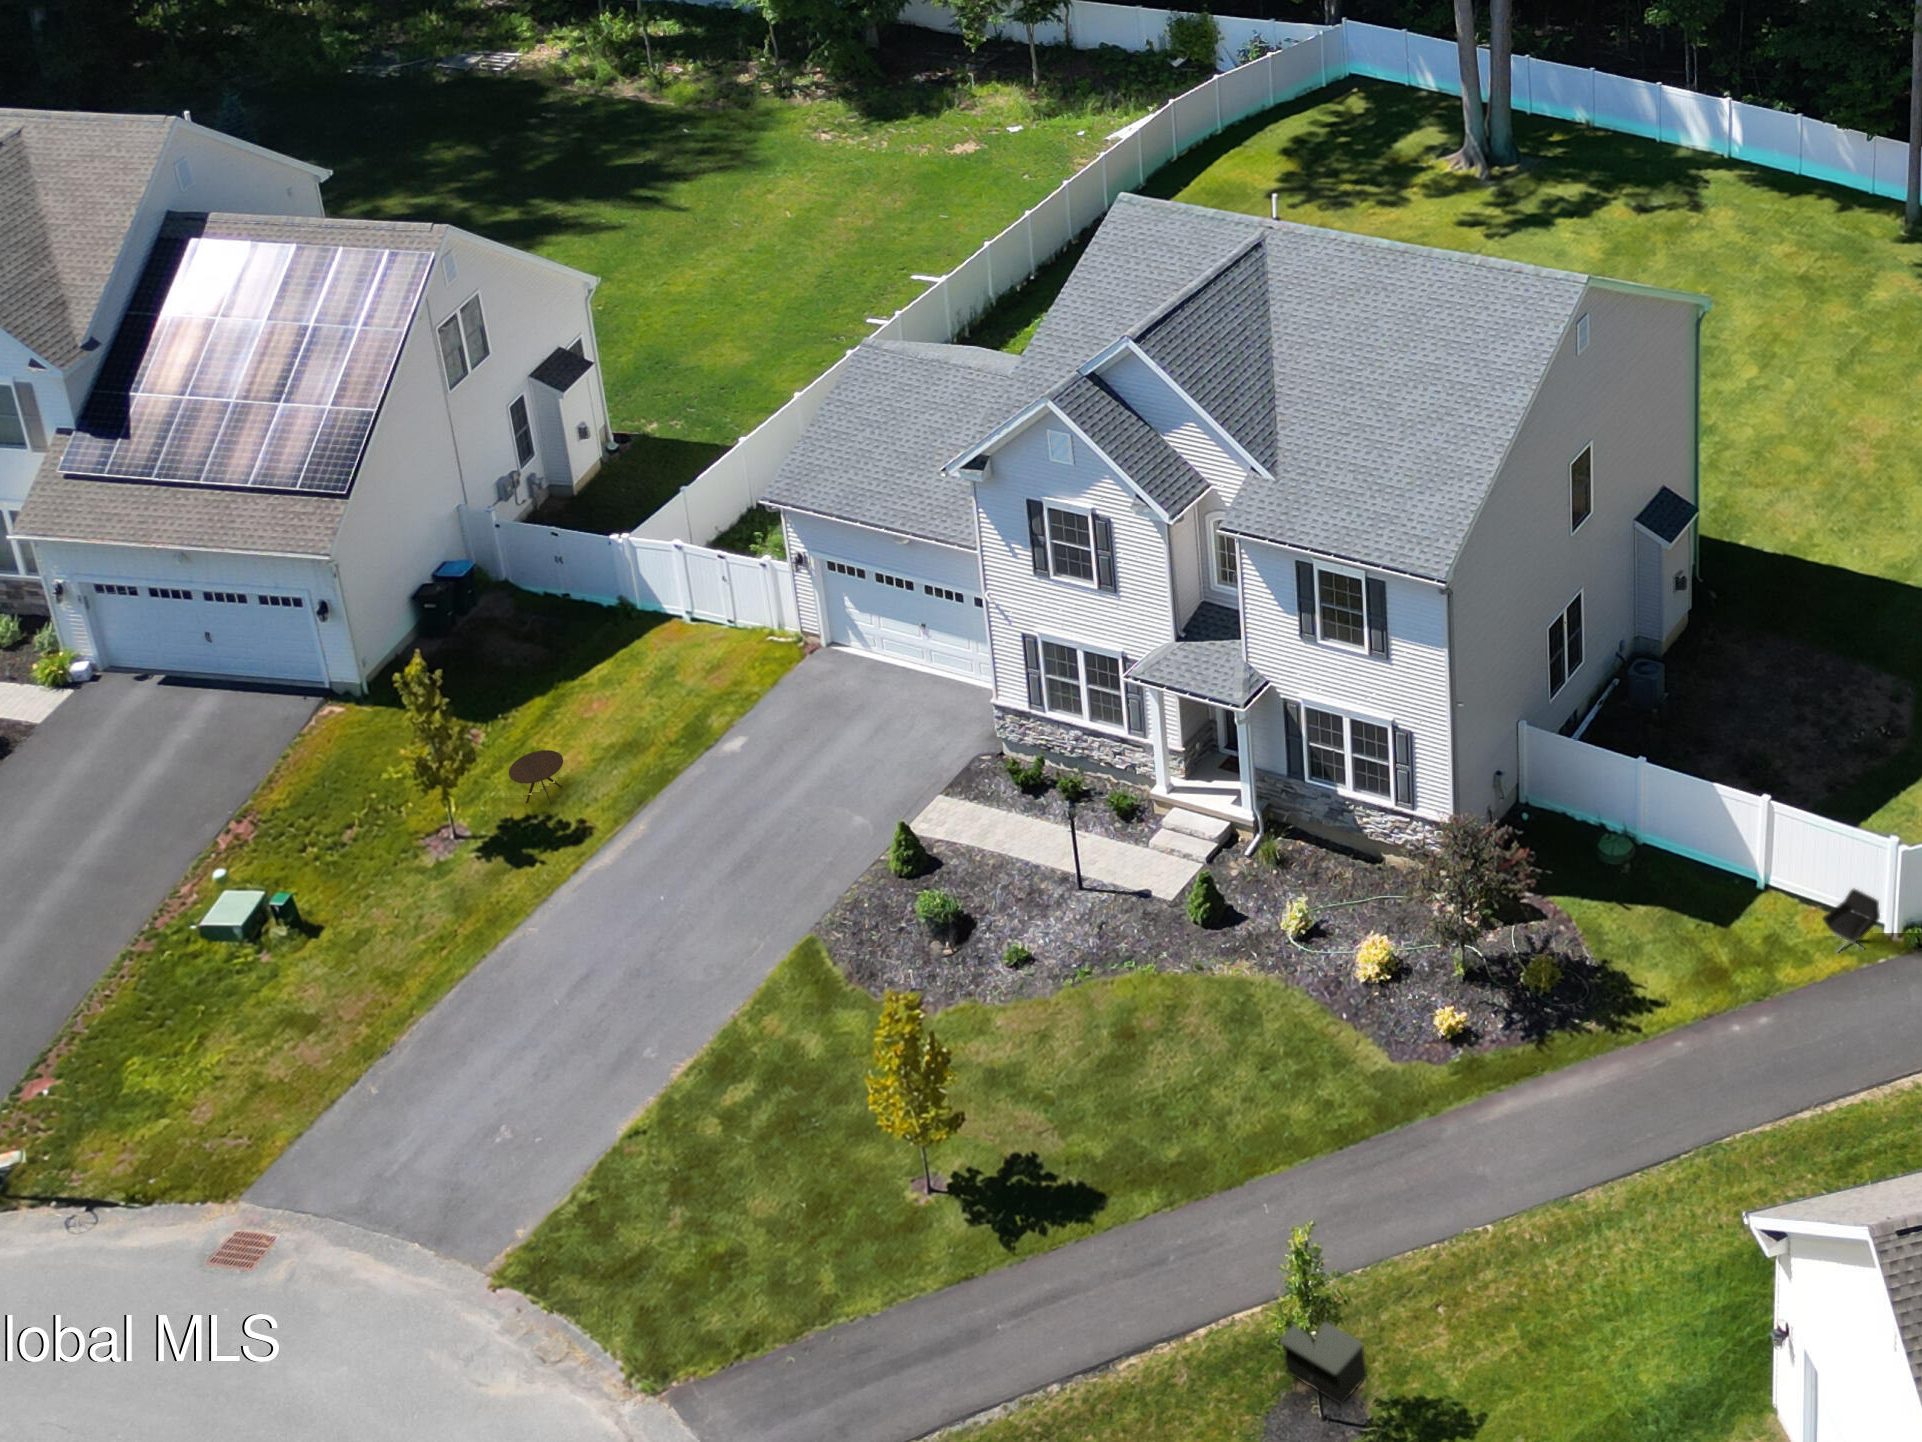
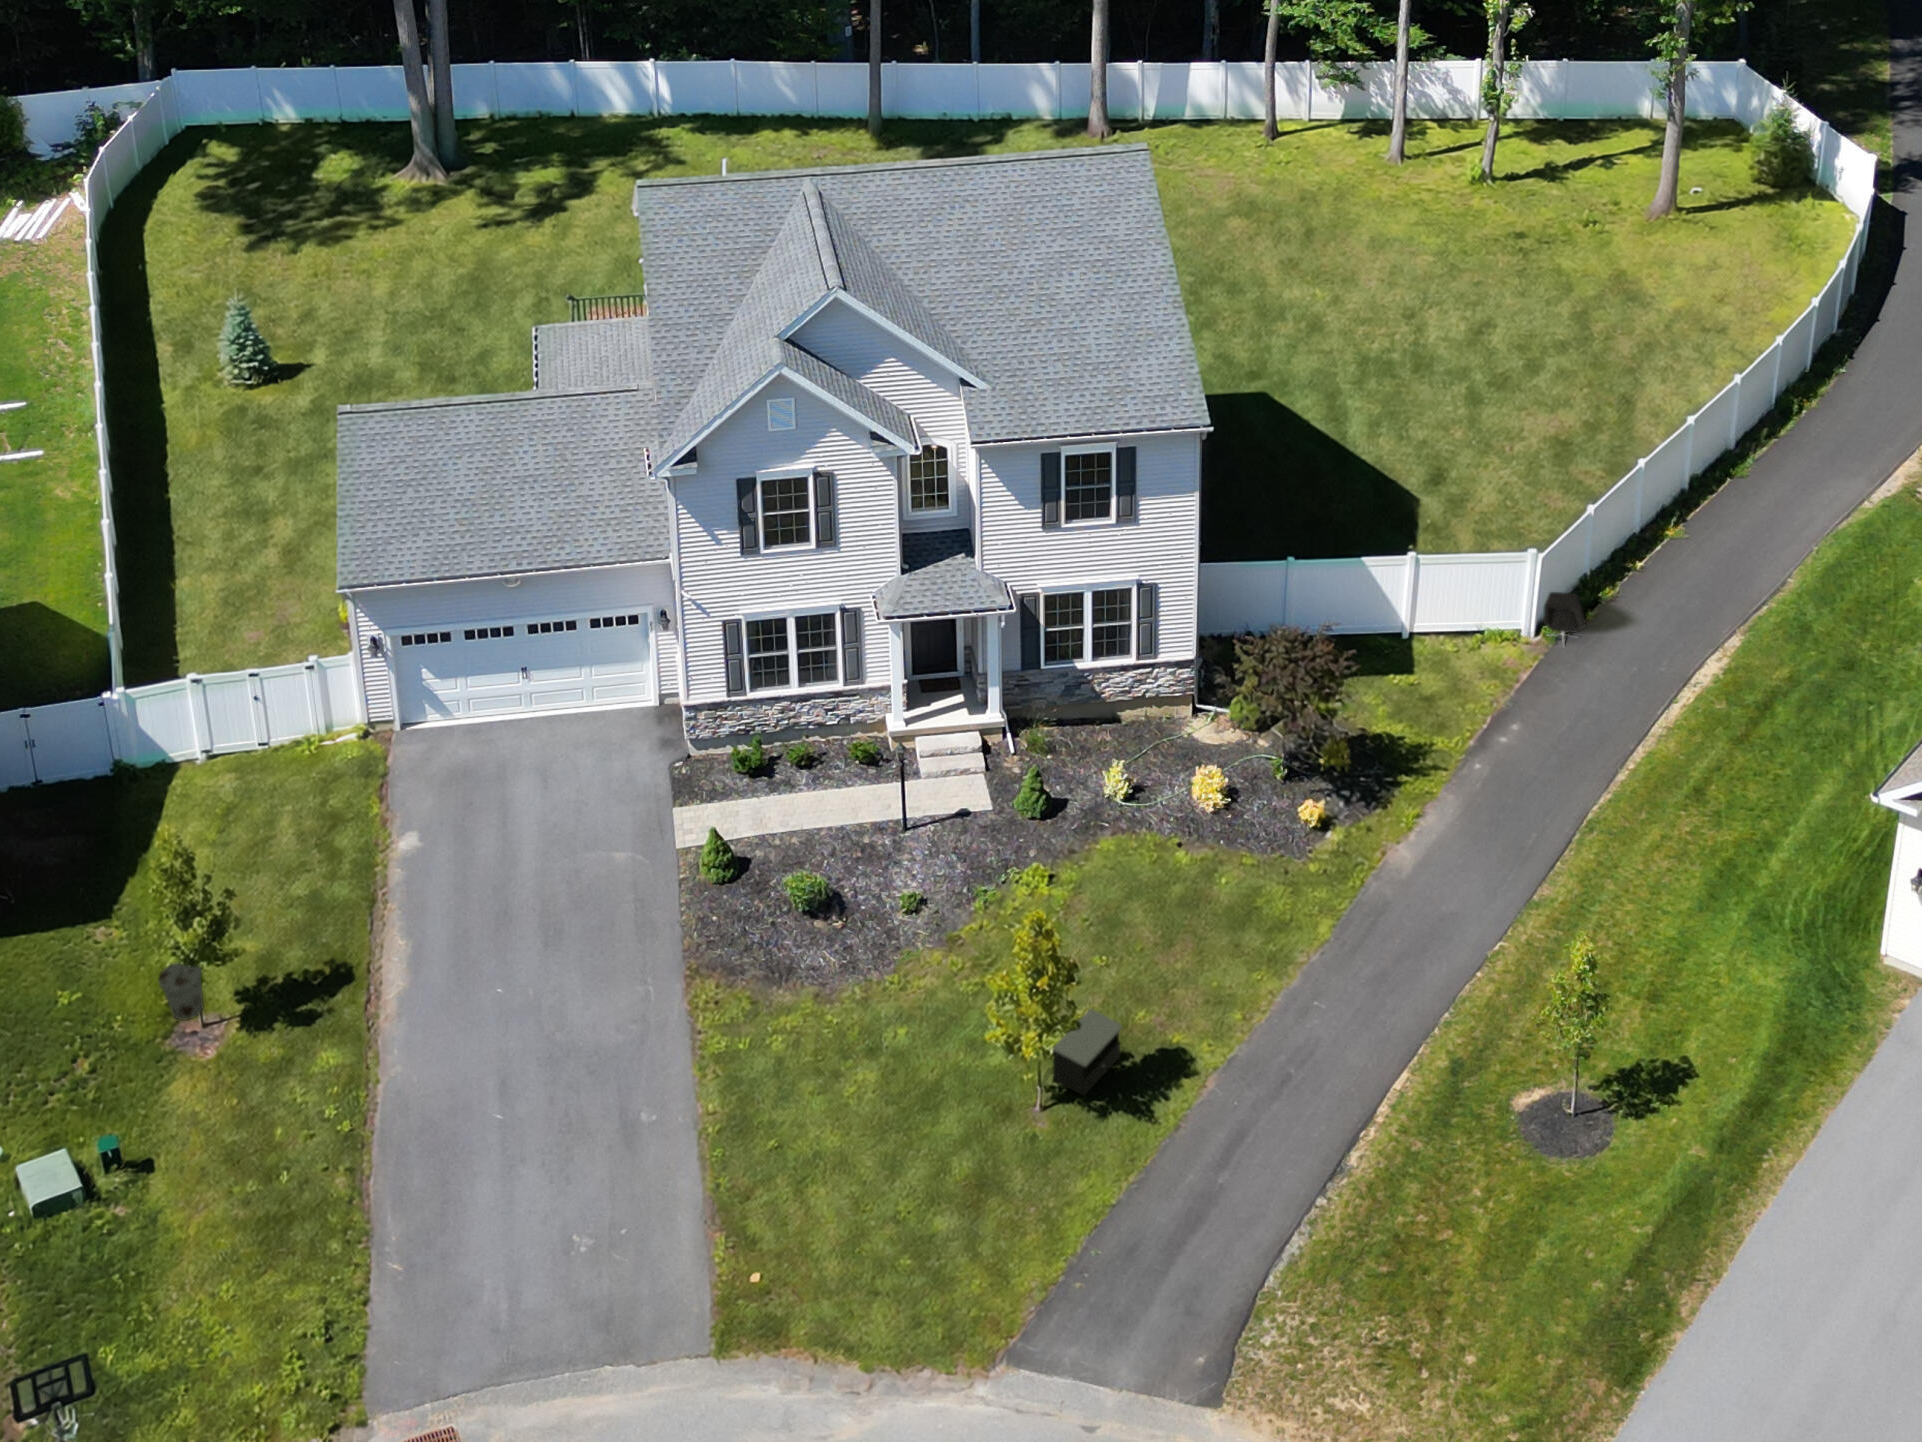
round table: present [509,750,563,803] -> none [220,909,282,975]
trash can: none [440,771,482,821] -> present [158,963,204,1020]
storage bench: present [1280,1322,1367,1404] -> present [1053,1009,1122,1095]

